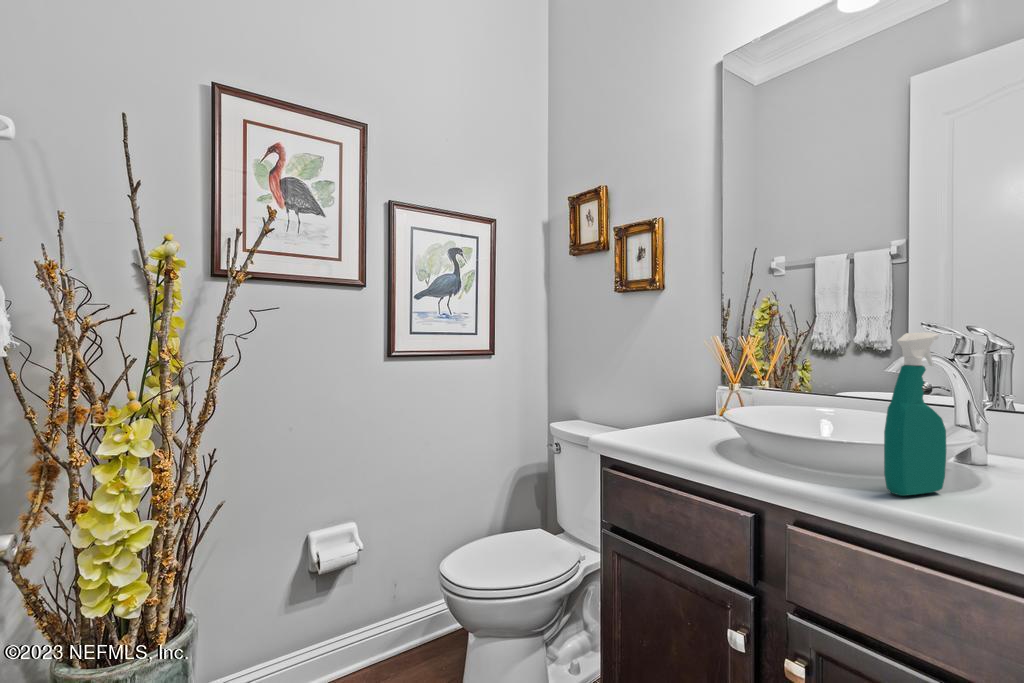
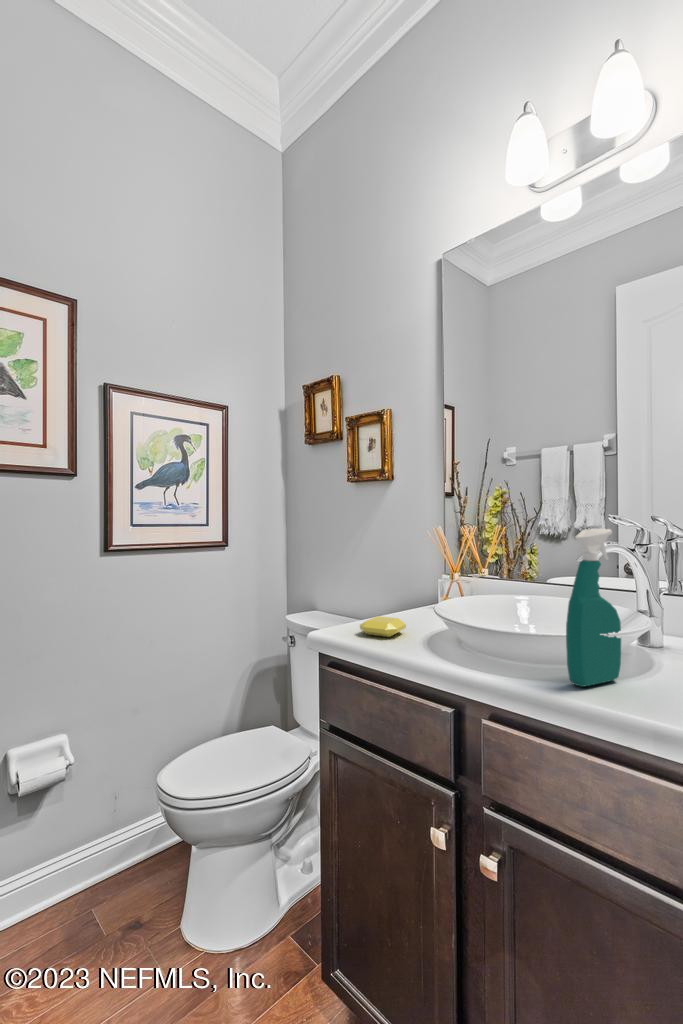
soap bar: none [644,423,691,443] -> present [360,616,406,637]

